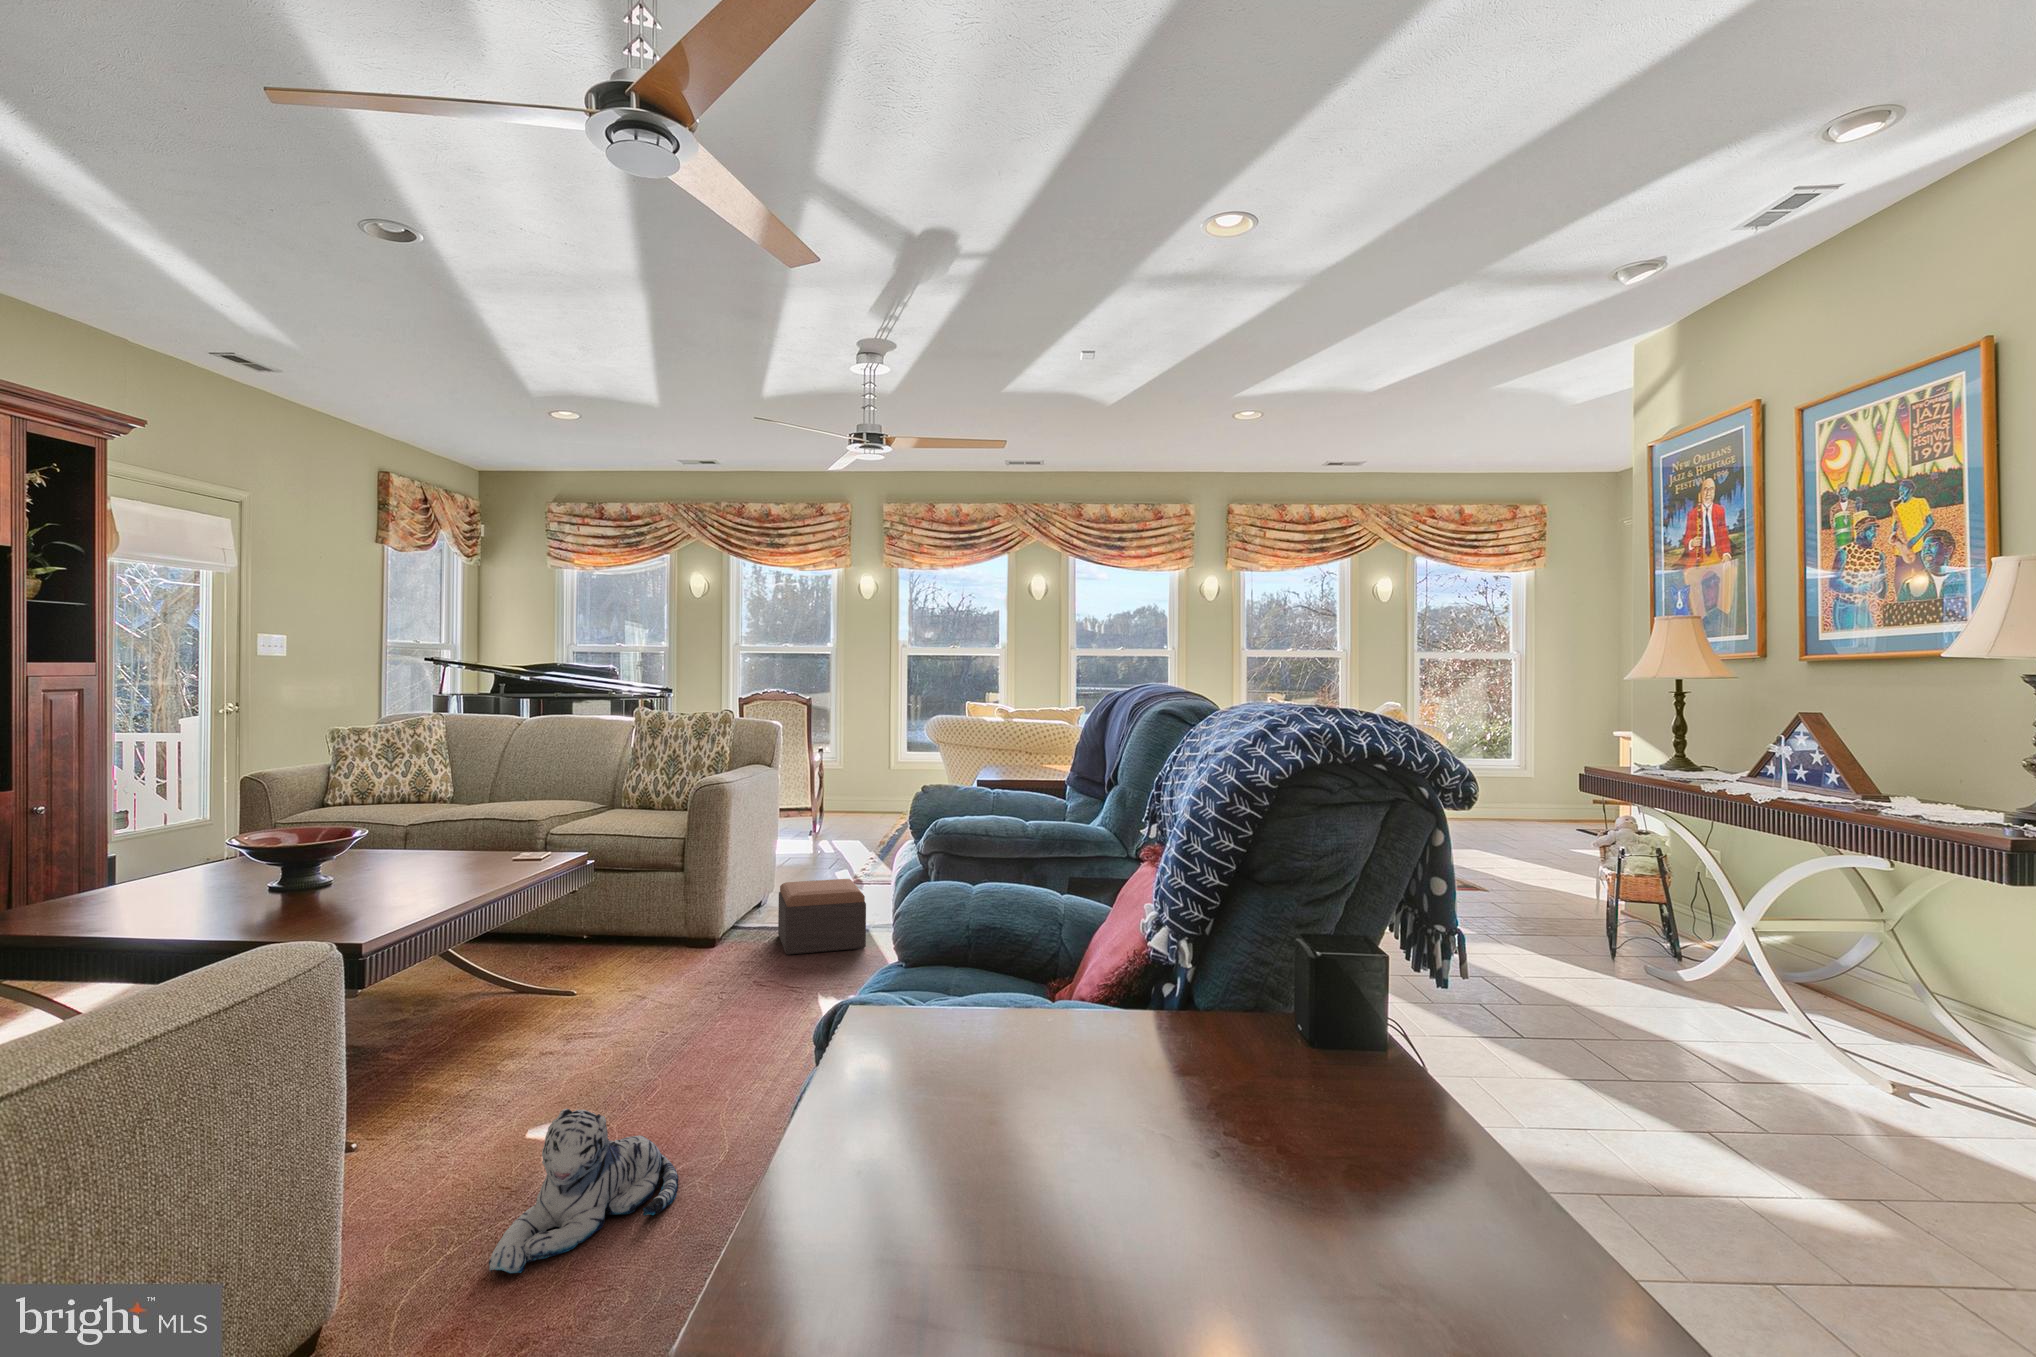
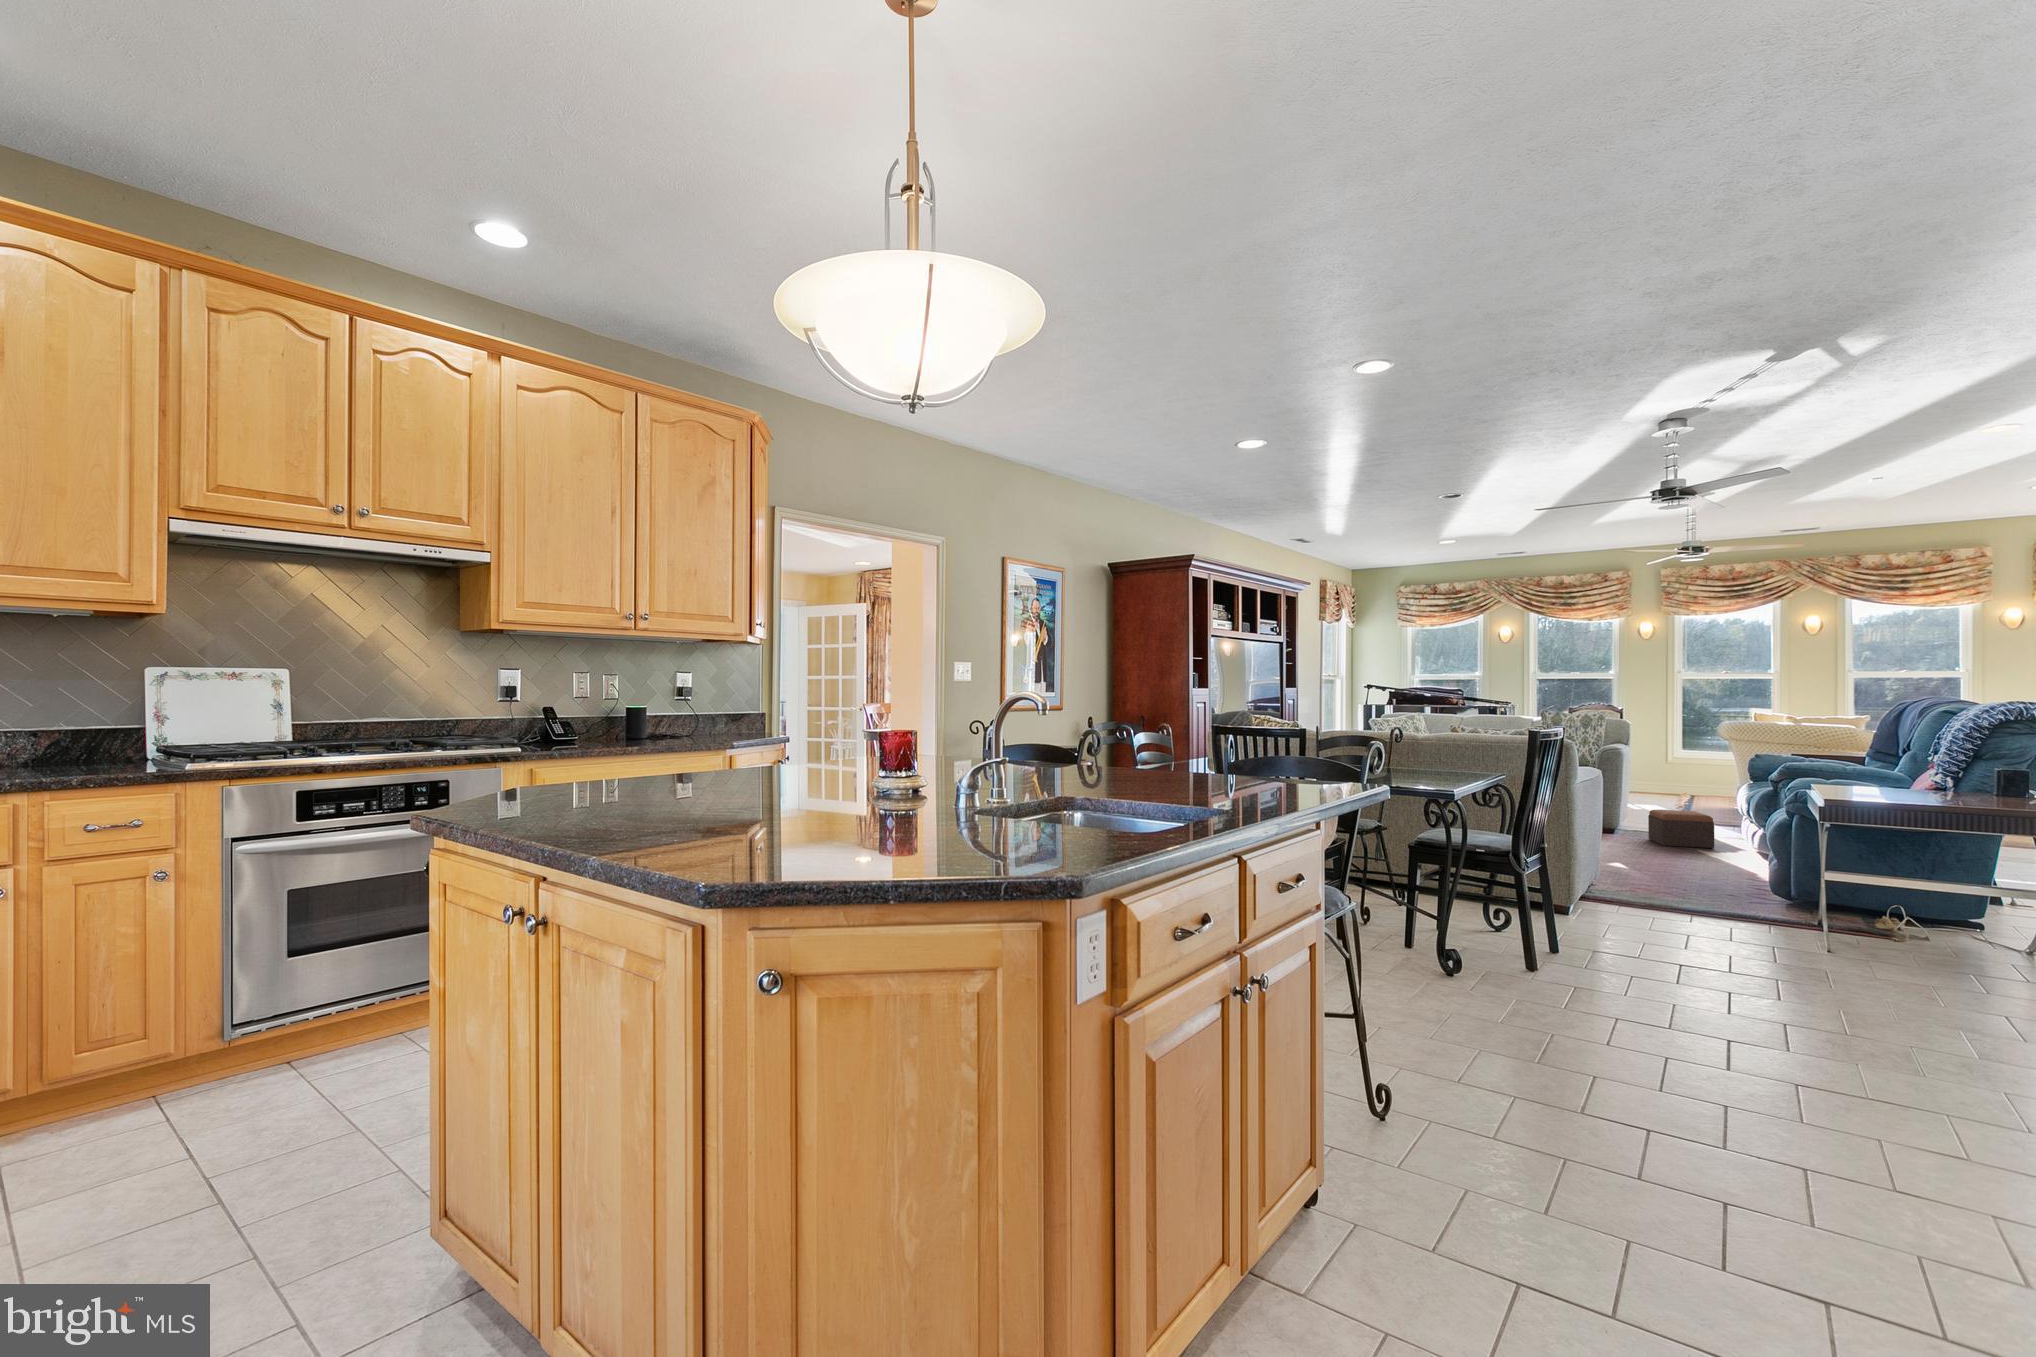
plush toy: present [489,1109,678,1273] -> none [1625,847,1685,894]

